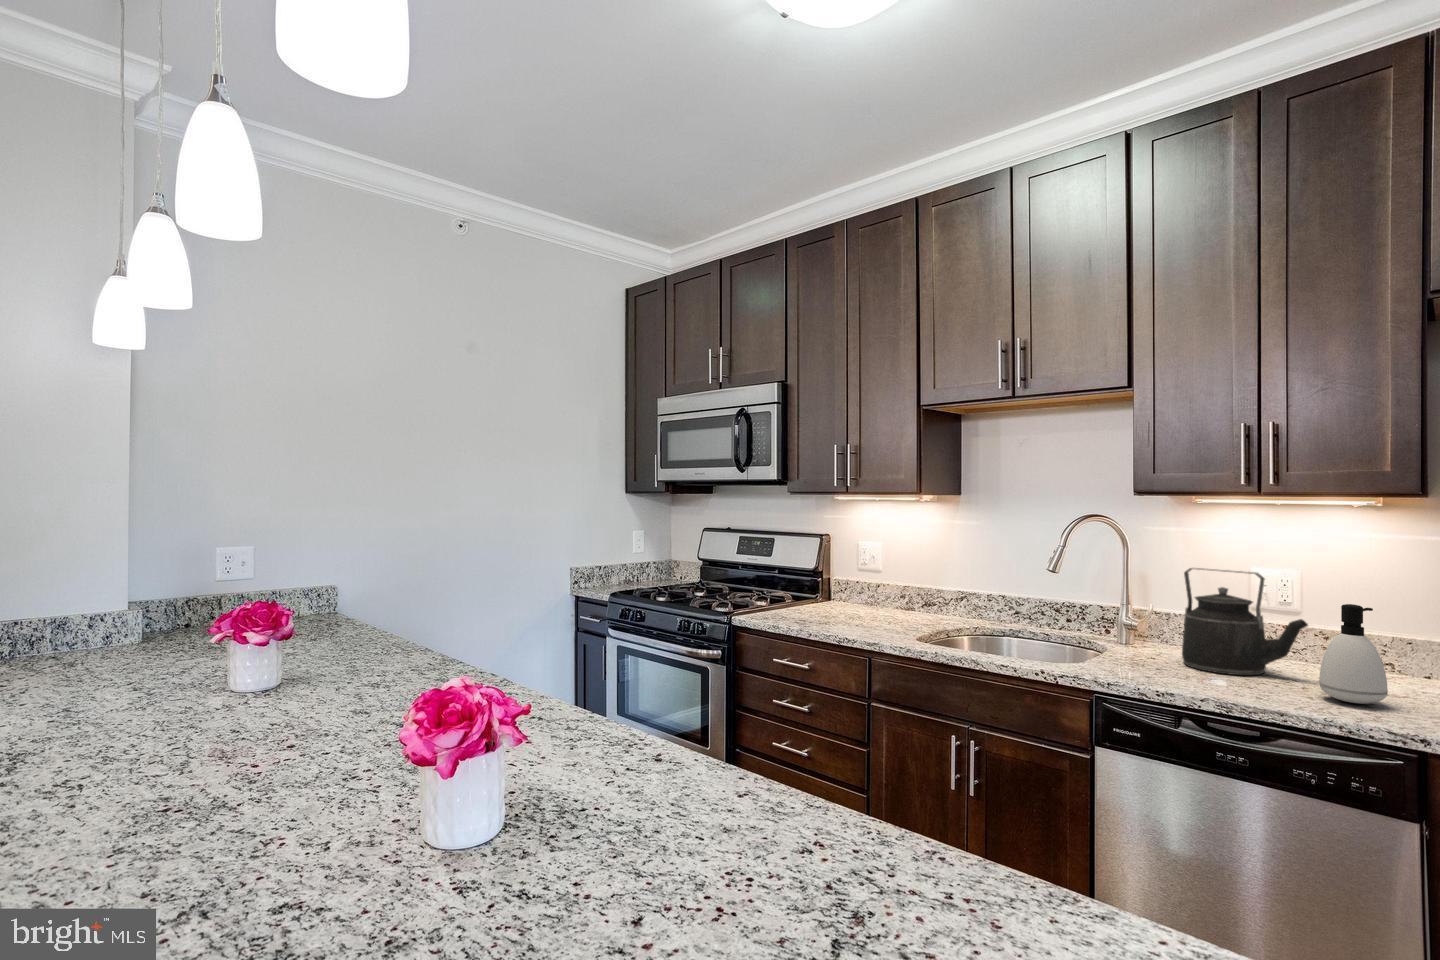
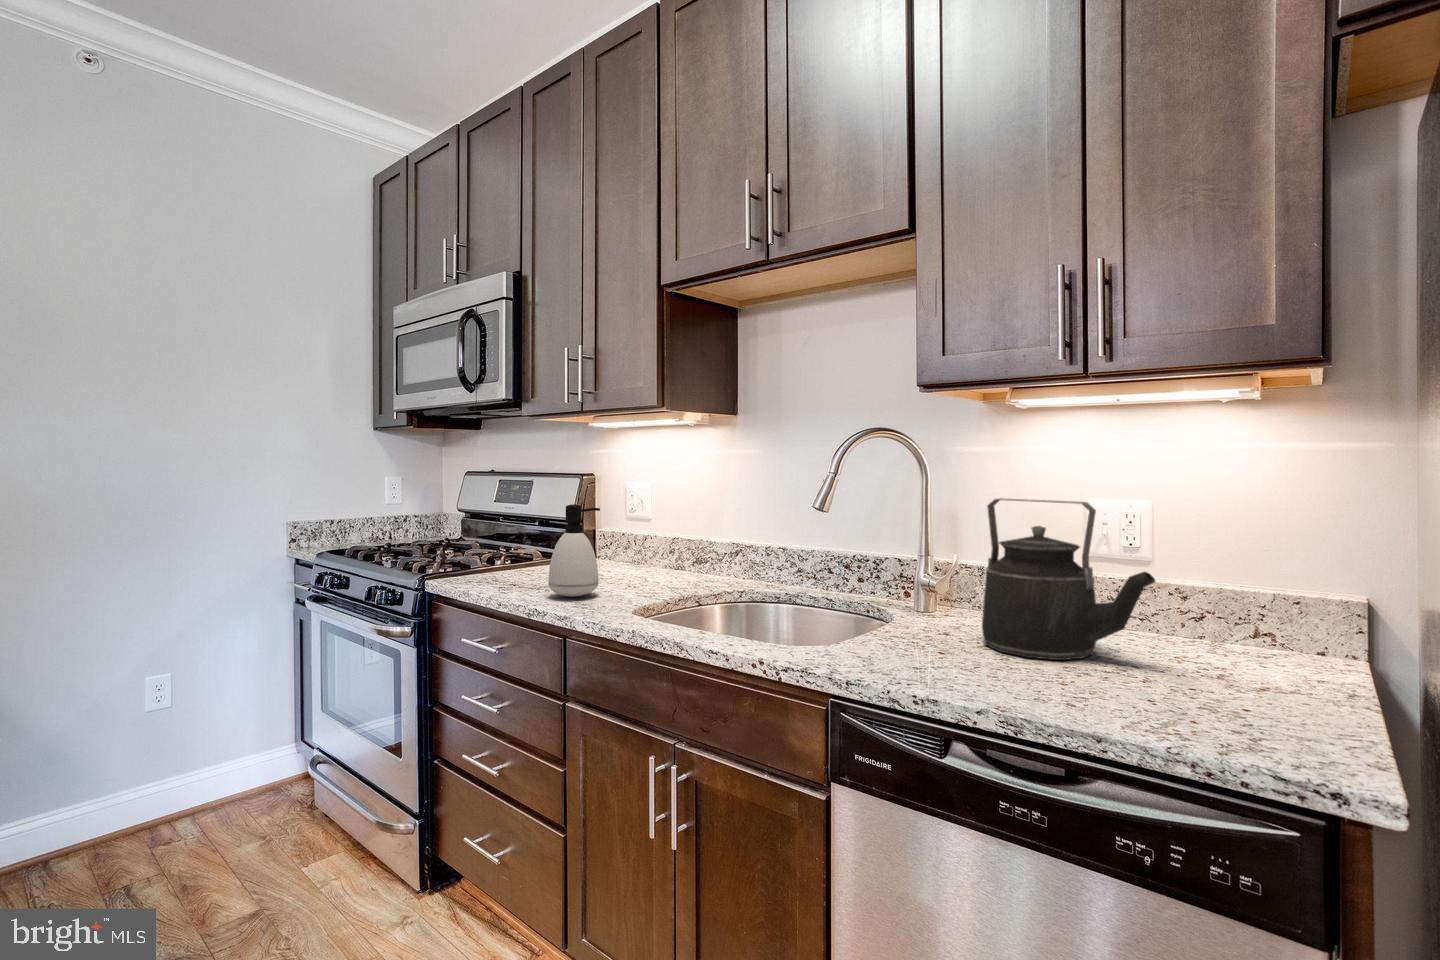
soap dispenser: present [1319,604,1388,704] -> present [548,504,600,597]

